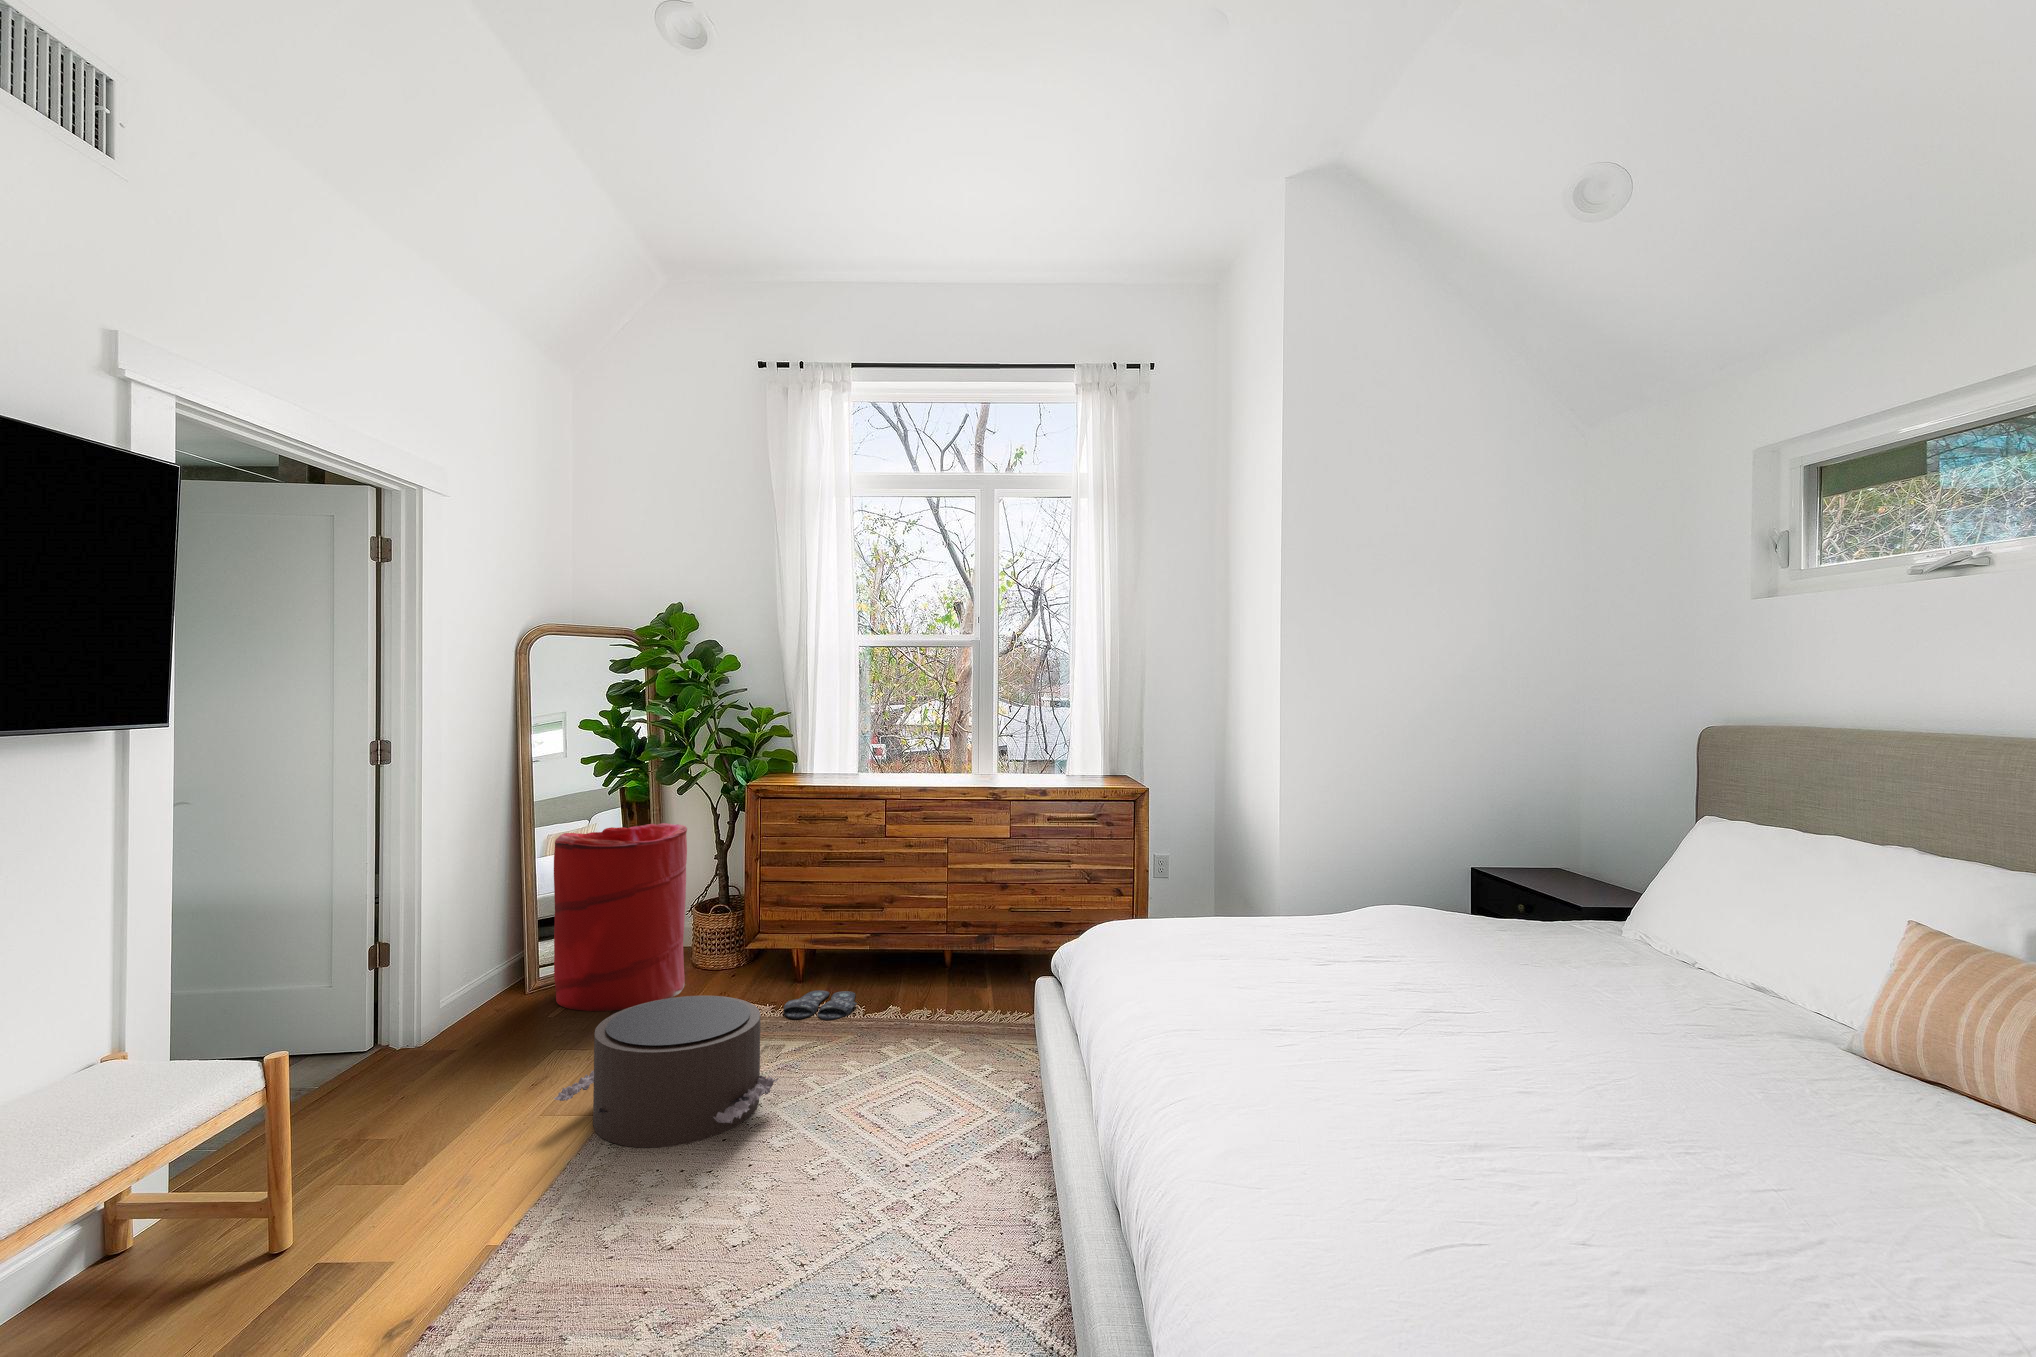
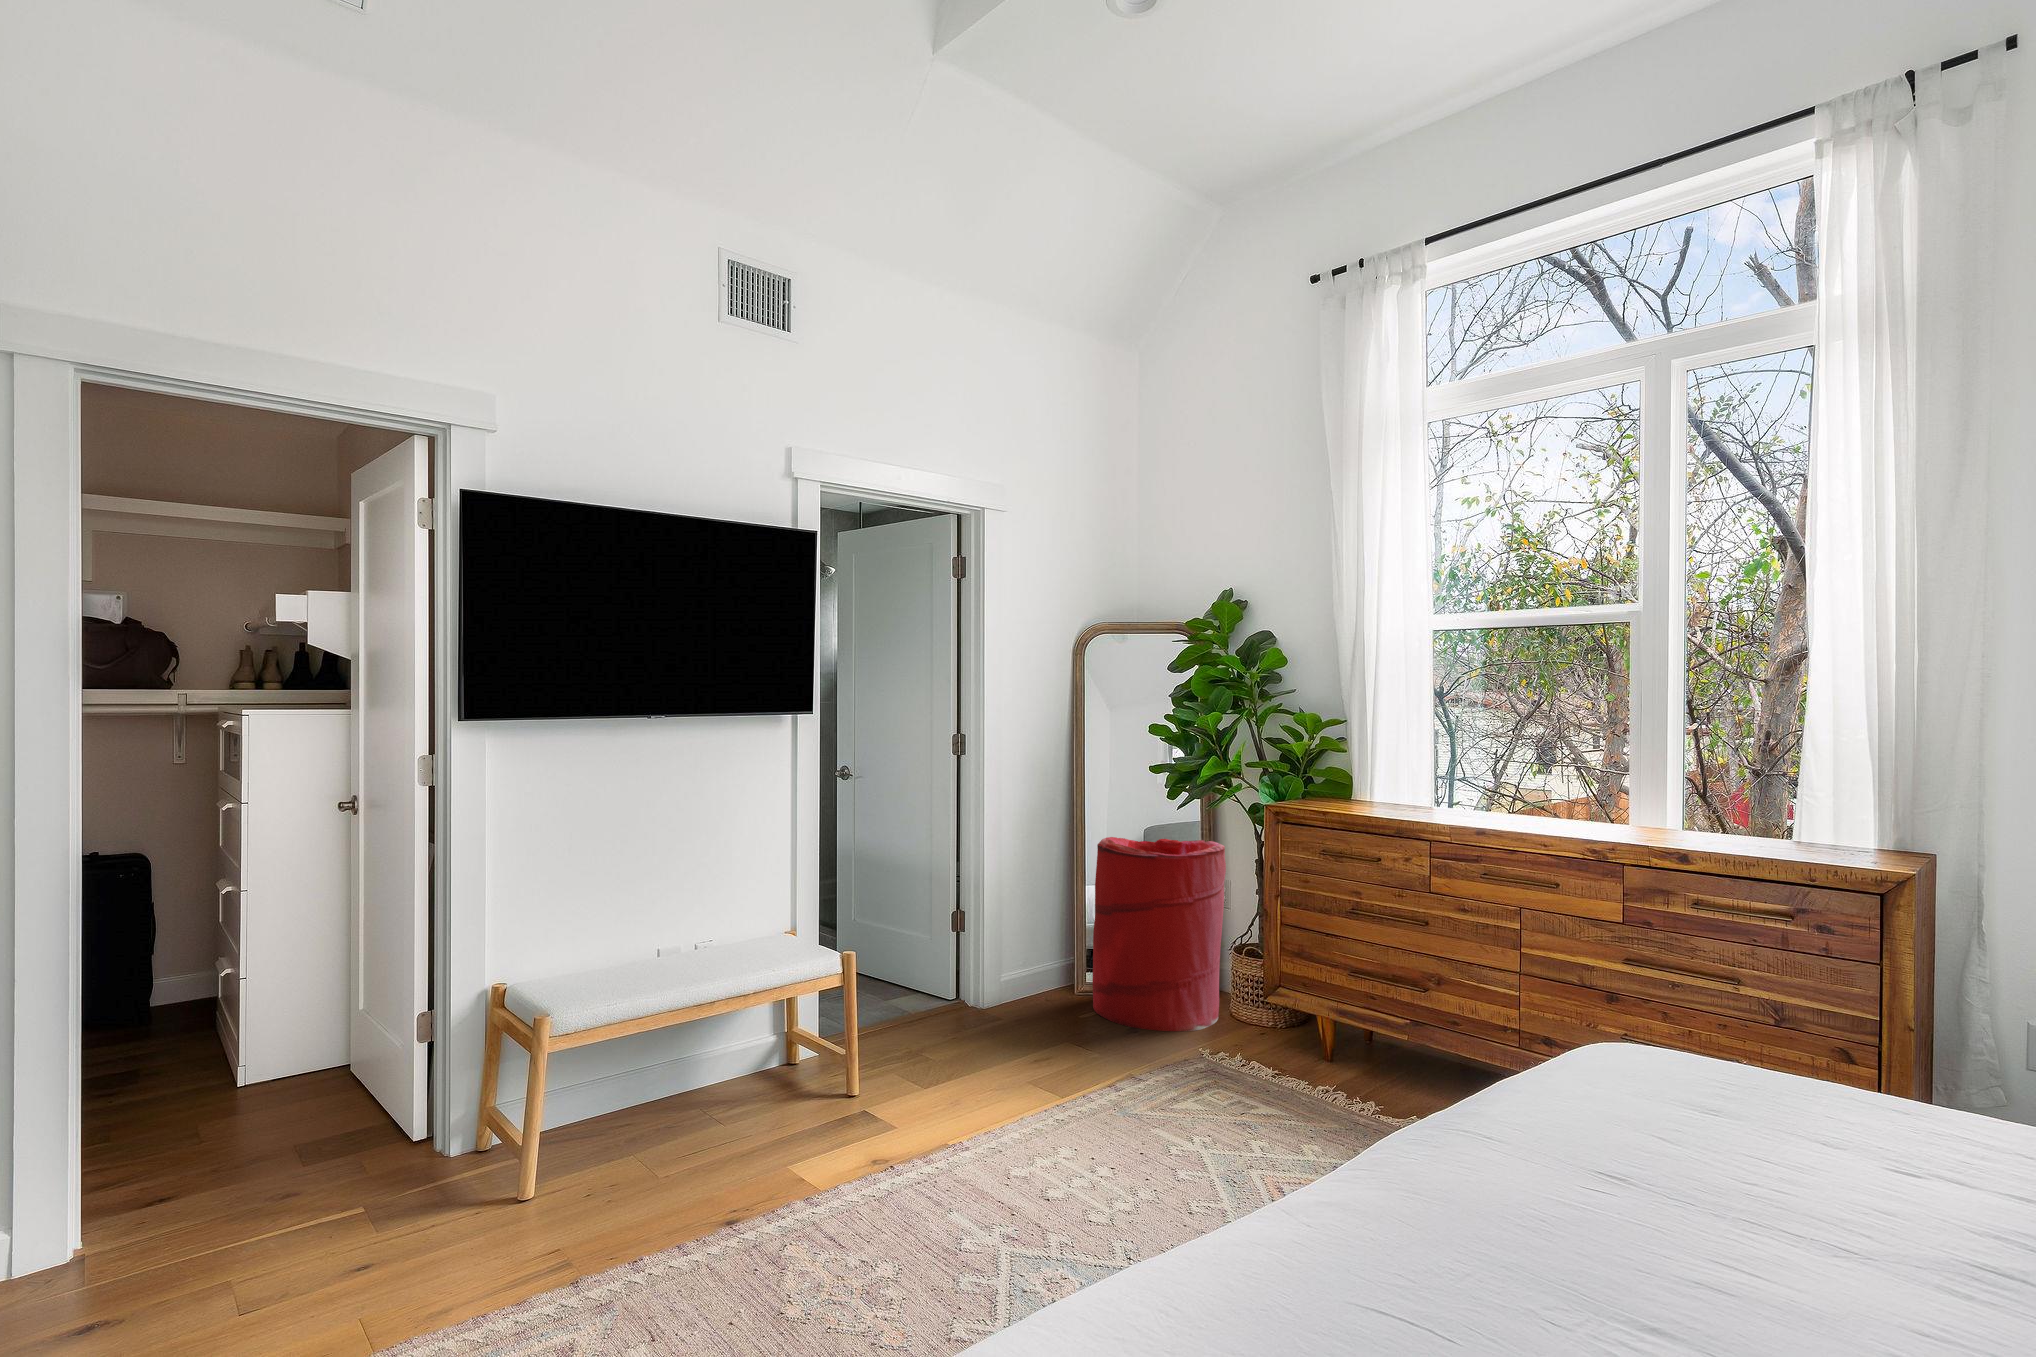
slippers: present [784,990,857,1020] -> none [1280,1069,1385,1111]
pouf: present [554,996,778,1148] -> none [976,1017,1176,1184]

